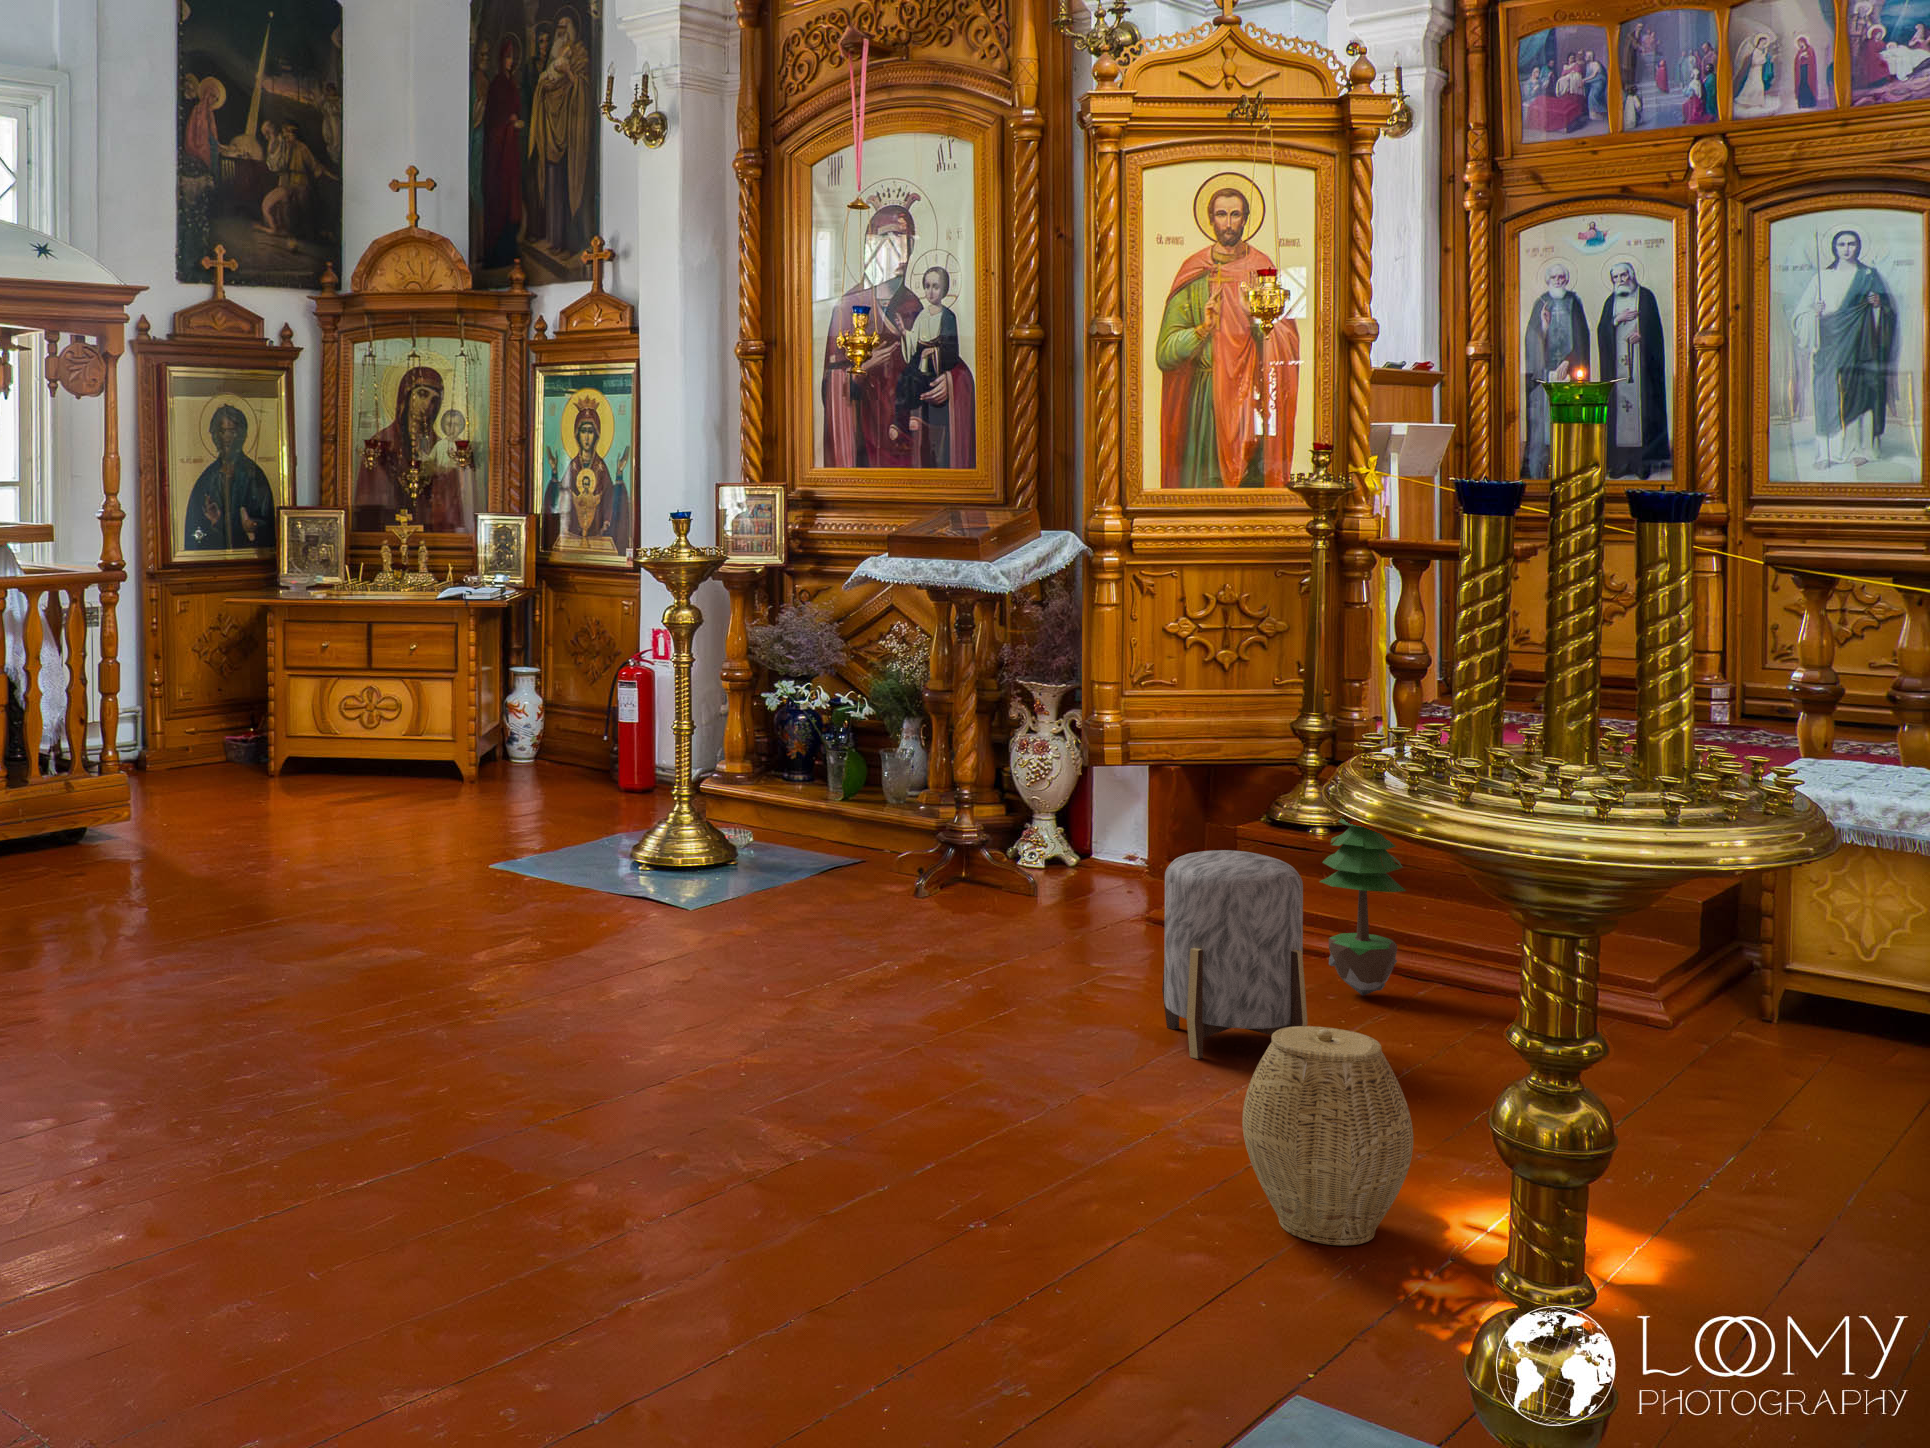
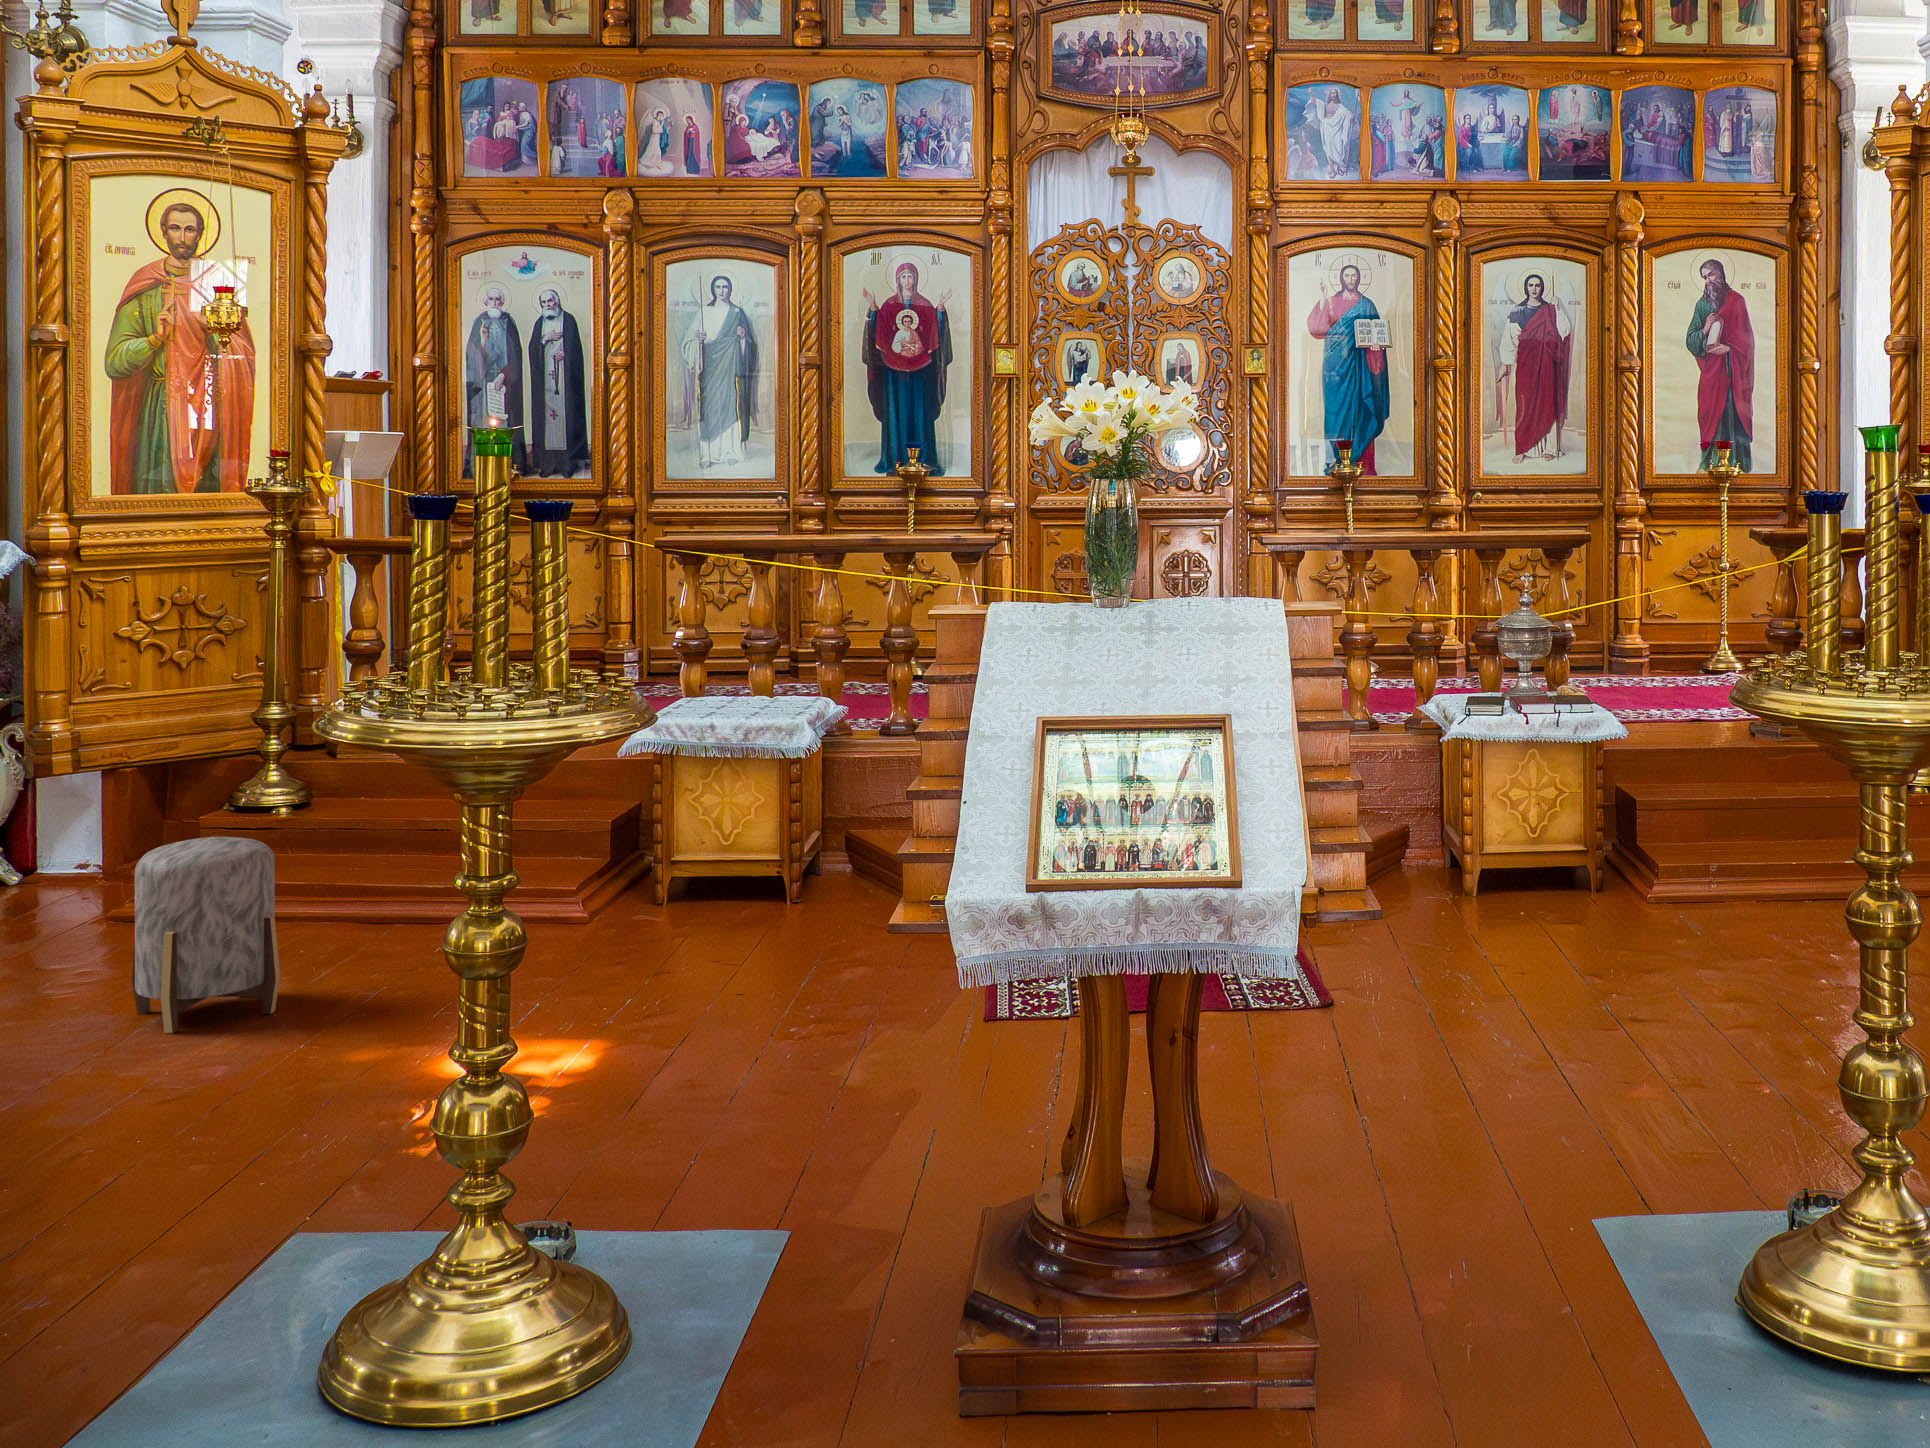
potted tree: present [1320,818,1406,996] -> none [286,747,368,949]
woven basket: present [1242,1026,1413,1245] -> none [229,965,380,1145]

